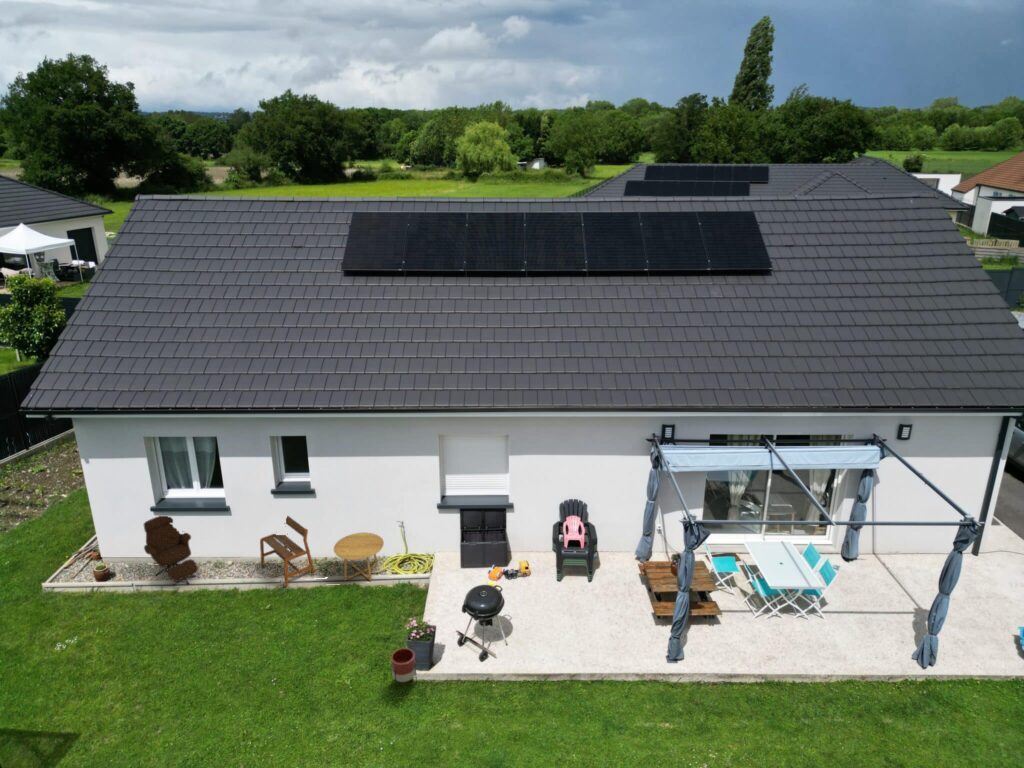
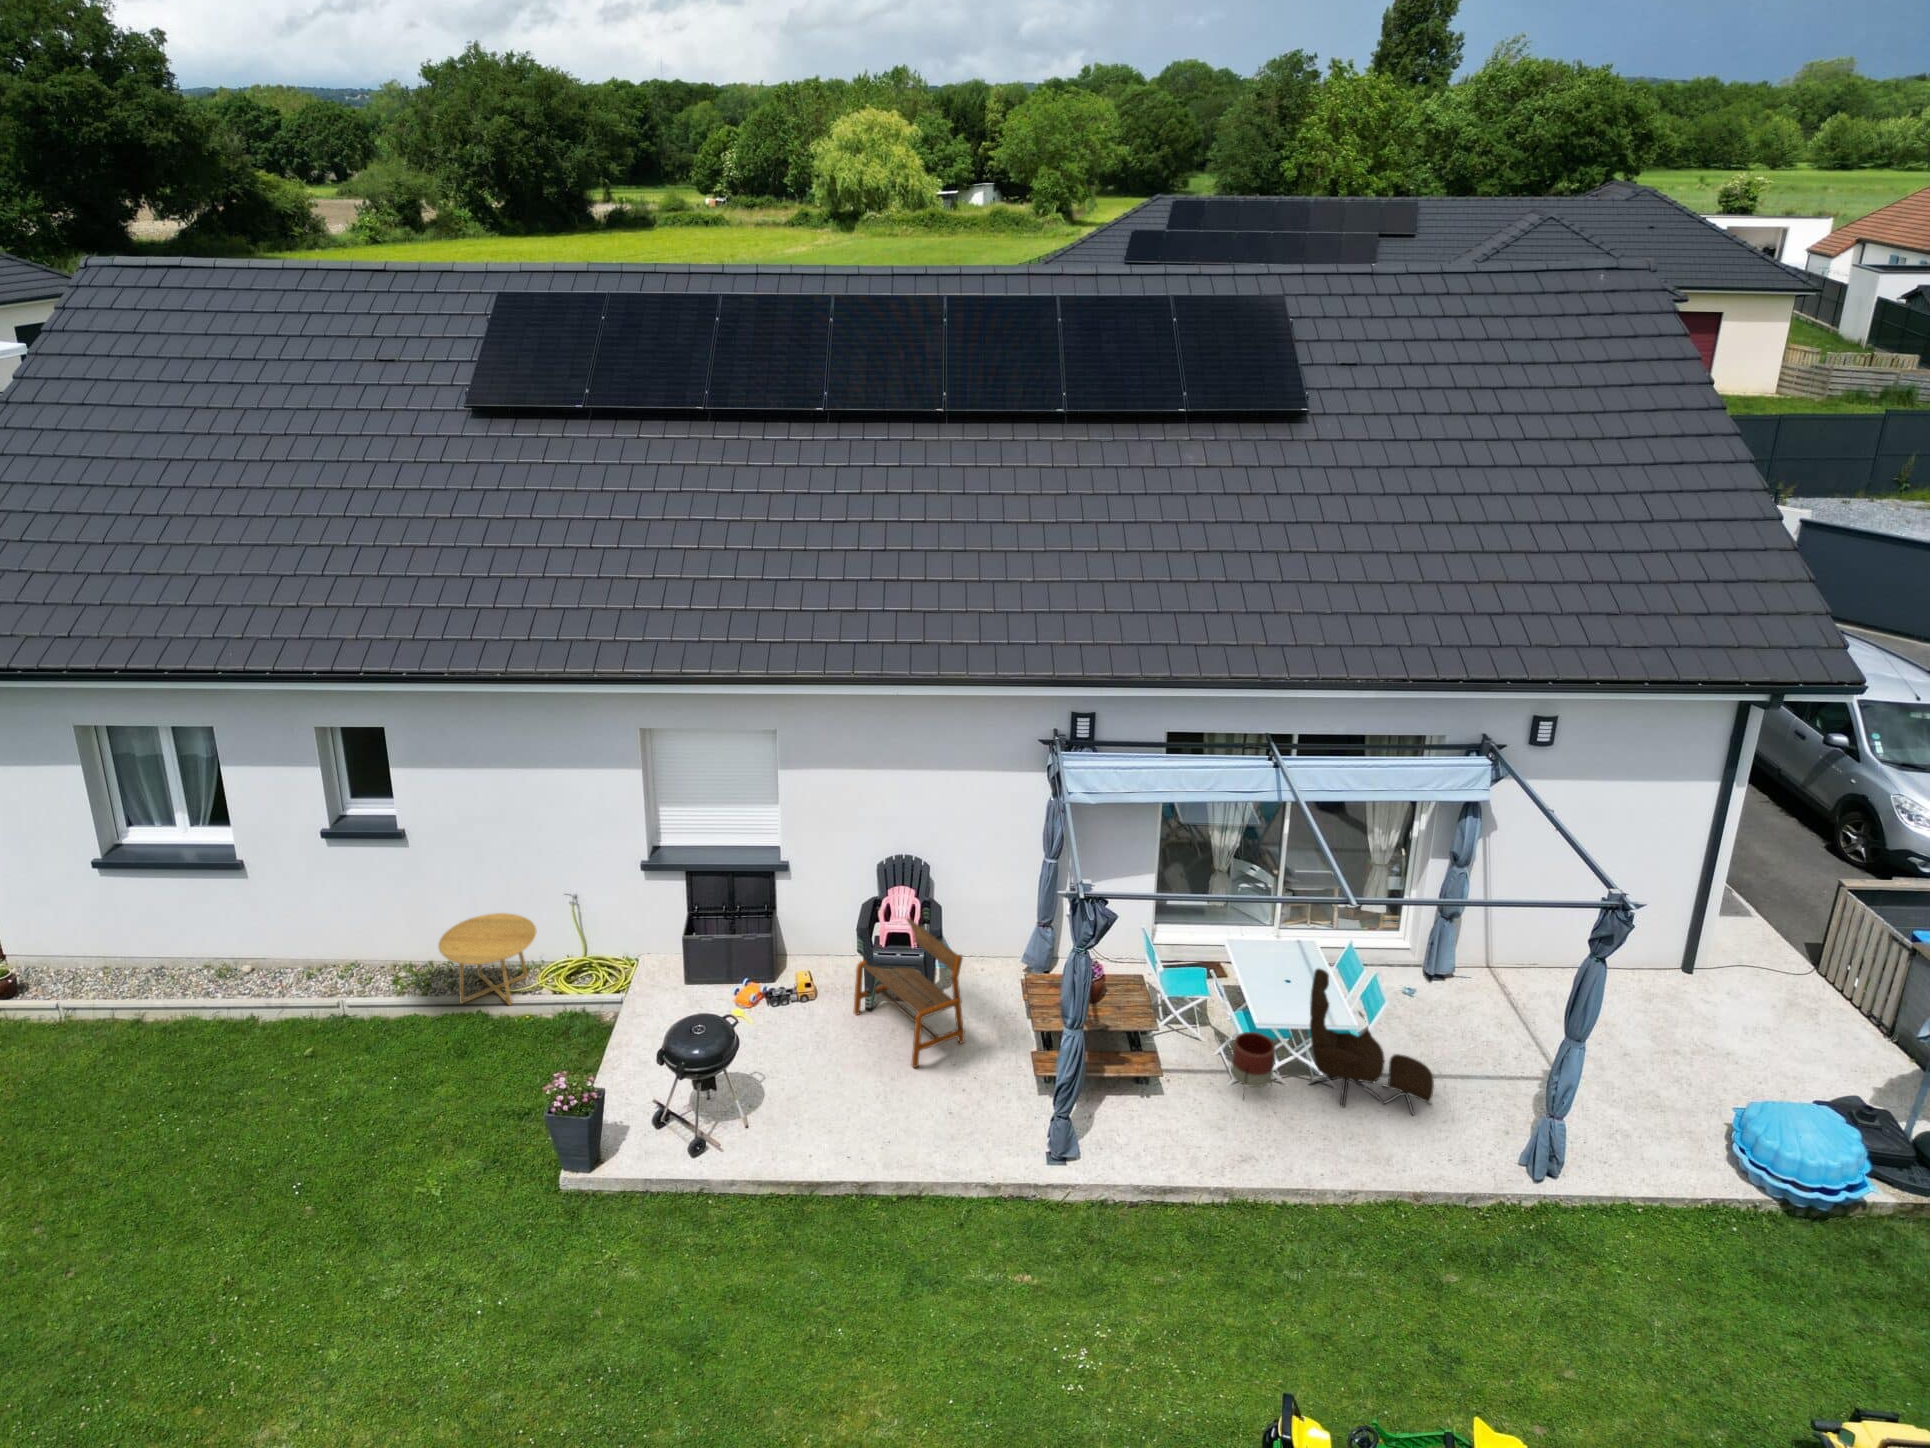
lounge chair: present [144,516,198,586] -> present [1308,969,1434,1115]
bench: present [260,516,315,587] -> present [854,918,965,1068]
planter: present [391,648,416,682] -> present [1231,1032,1275,1097]

